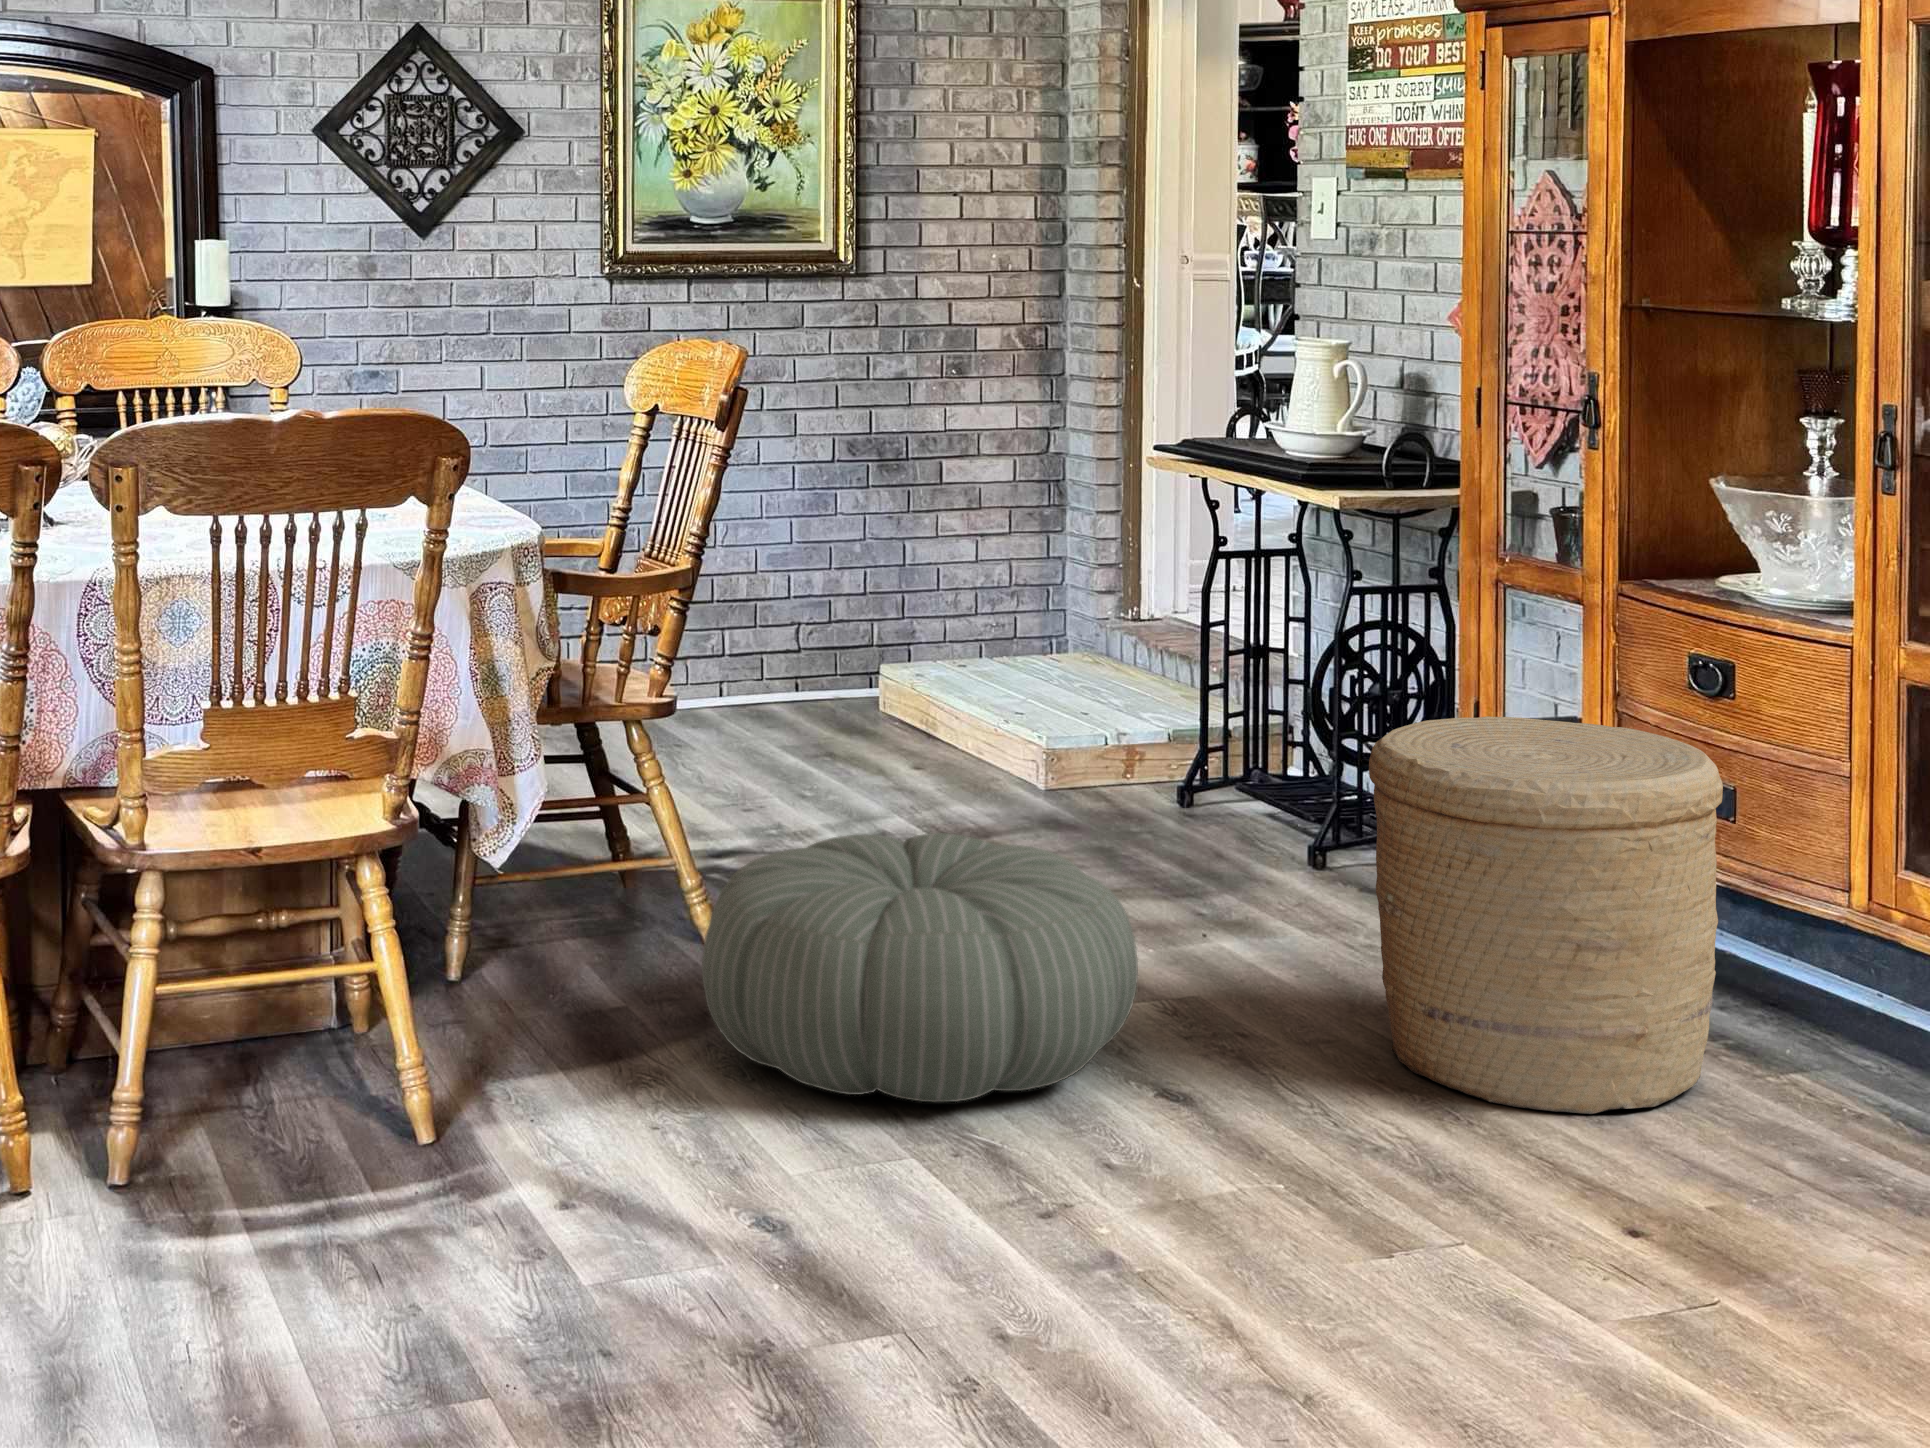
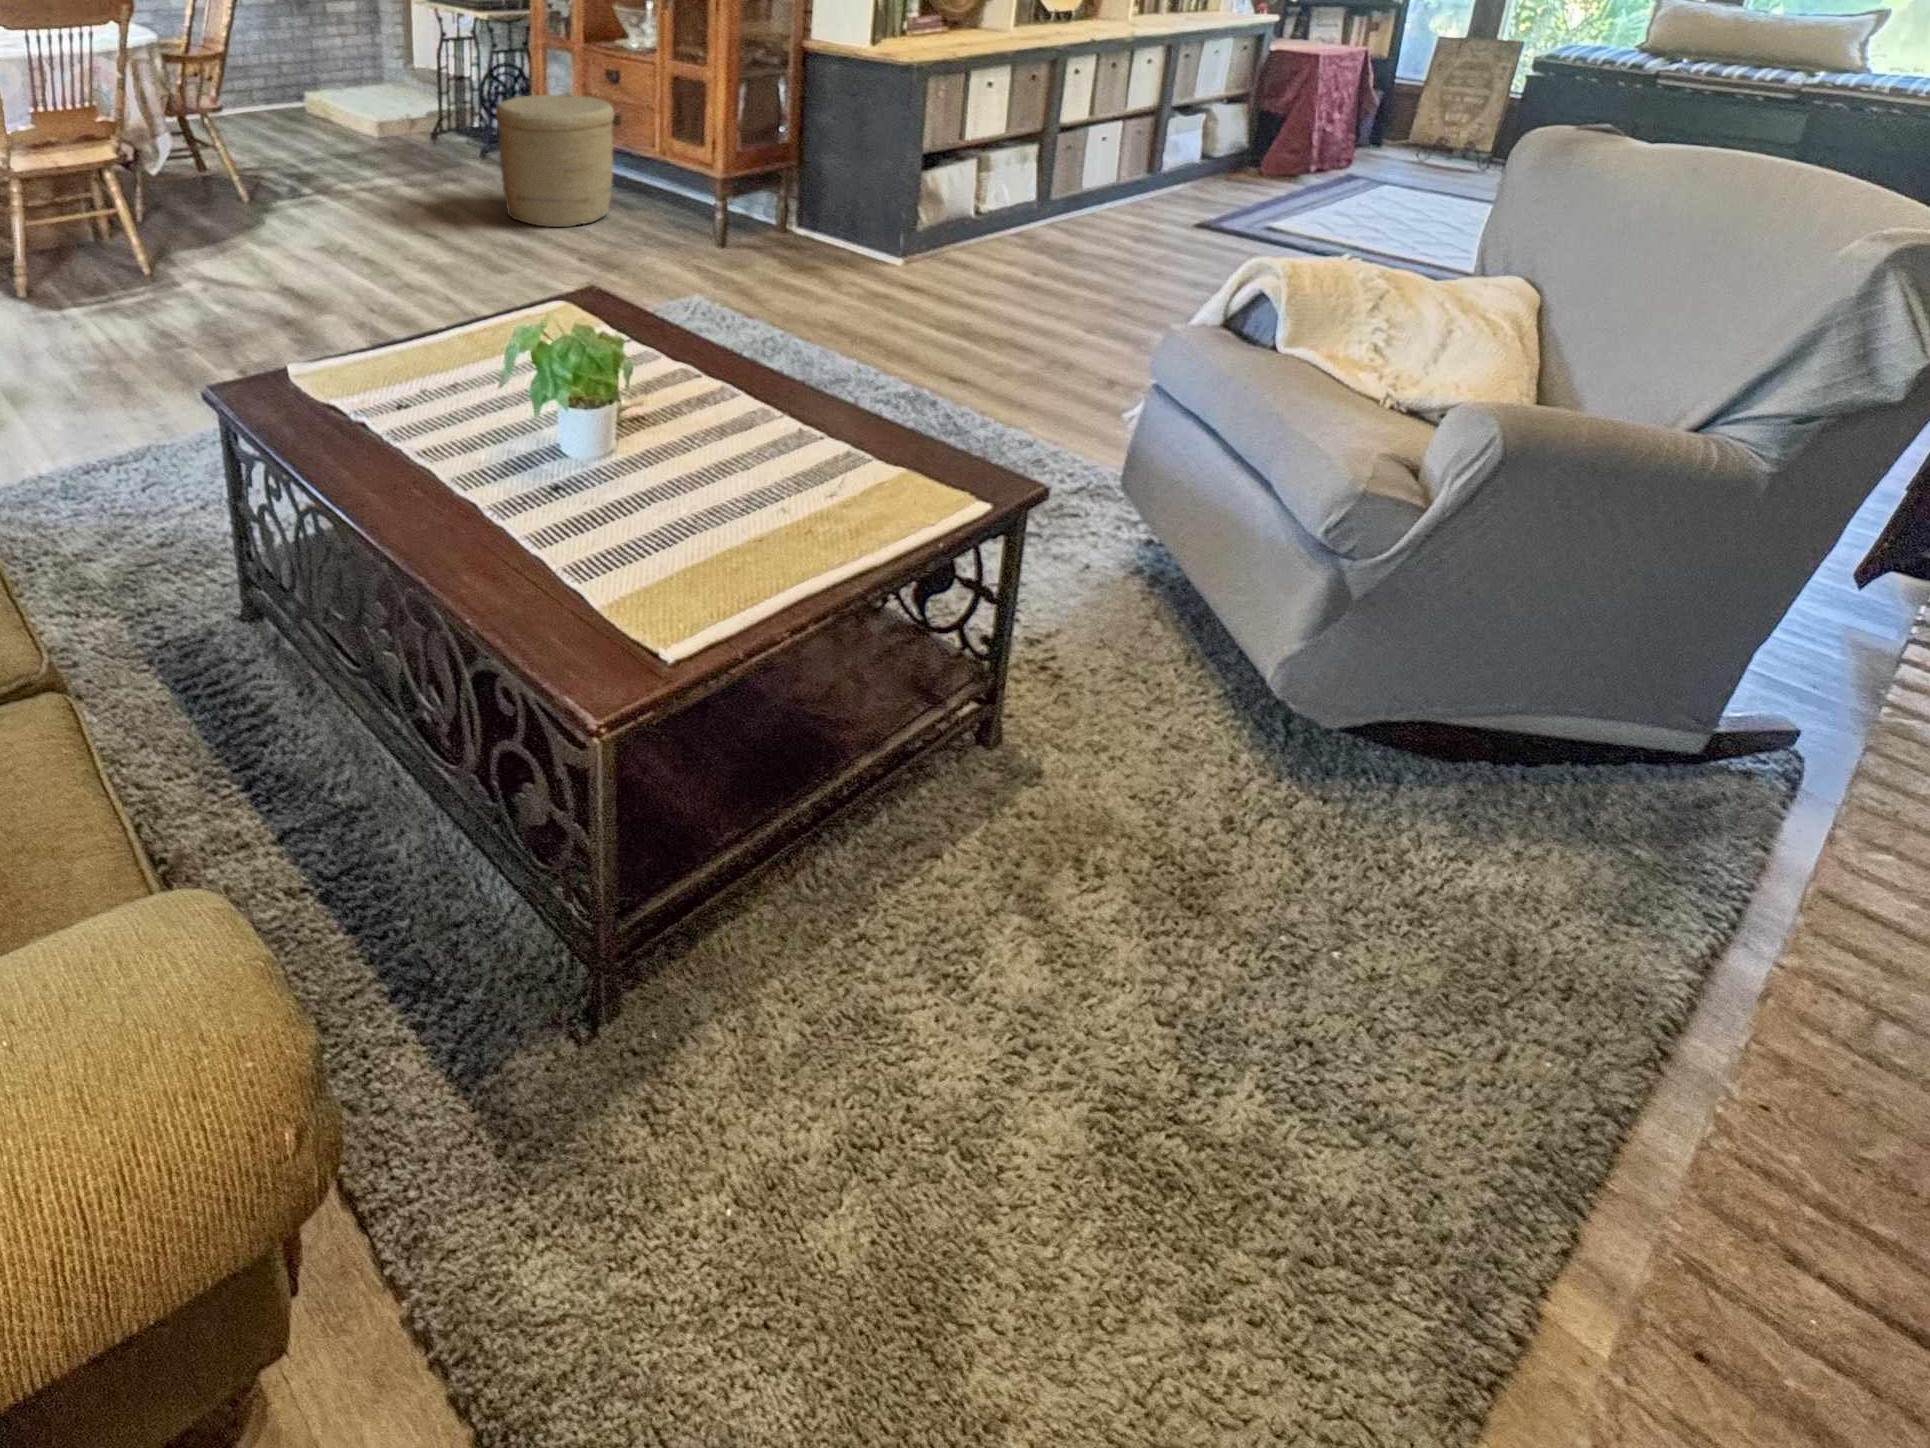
pouf: present [702,833,1138,1102] -> none [249,149,416,243]

